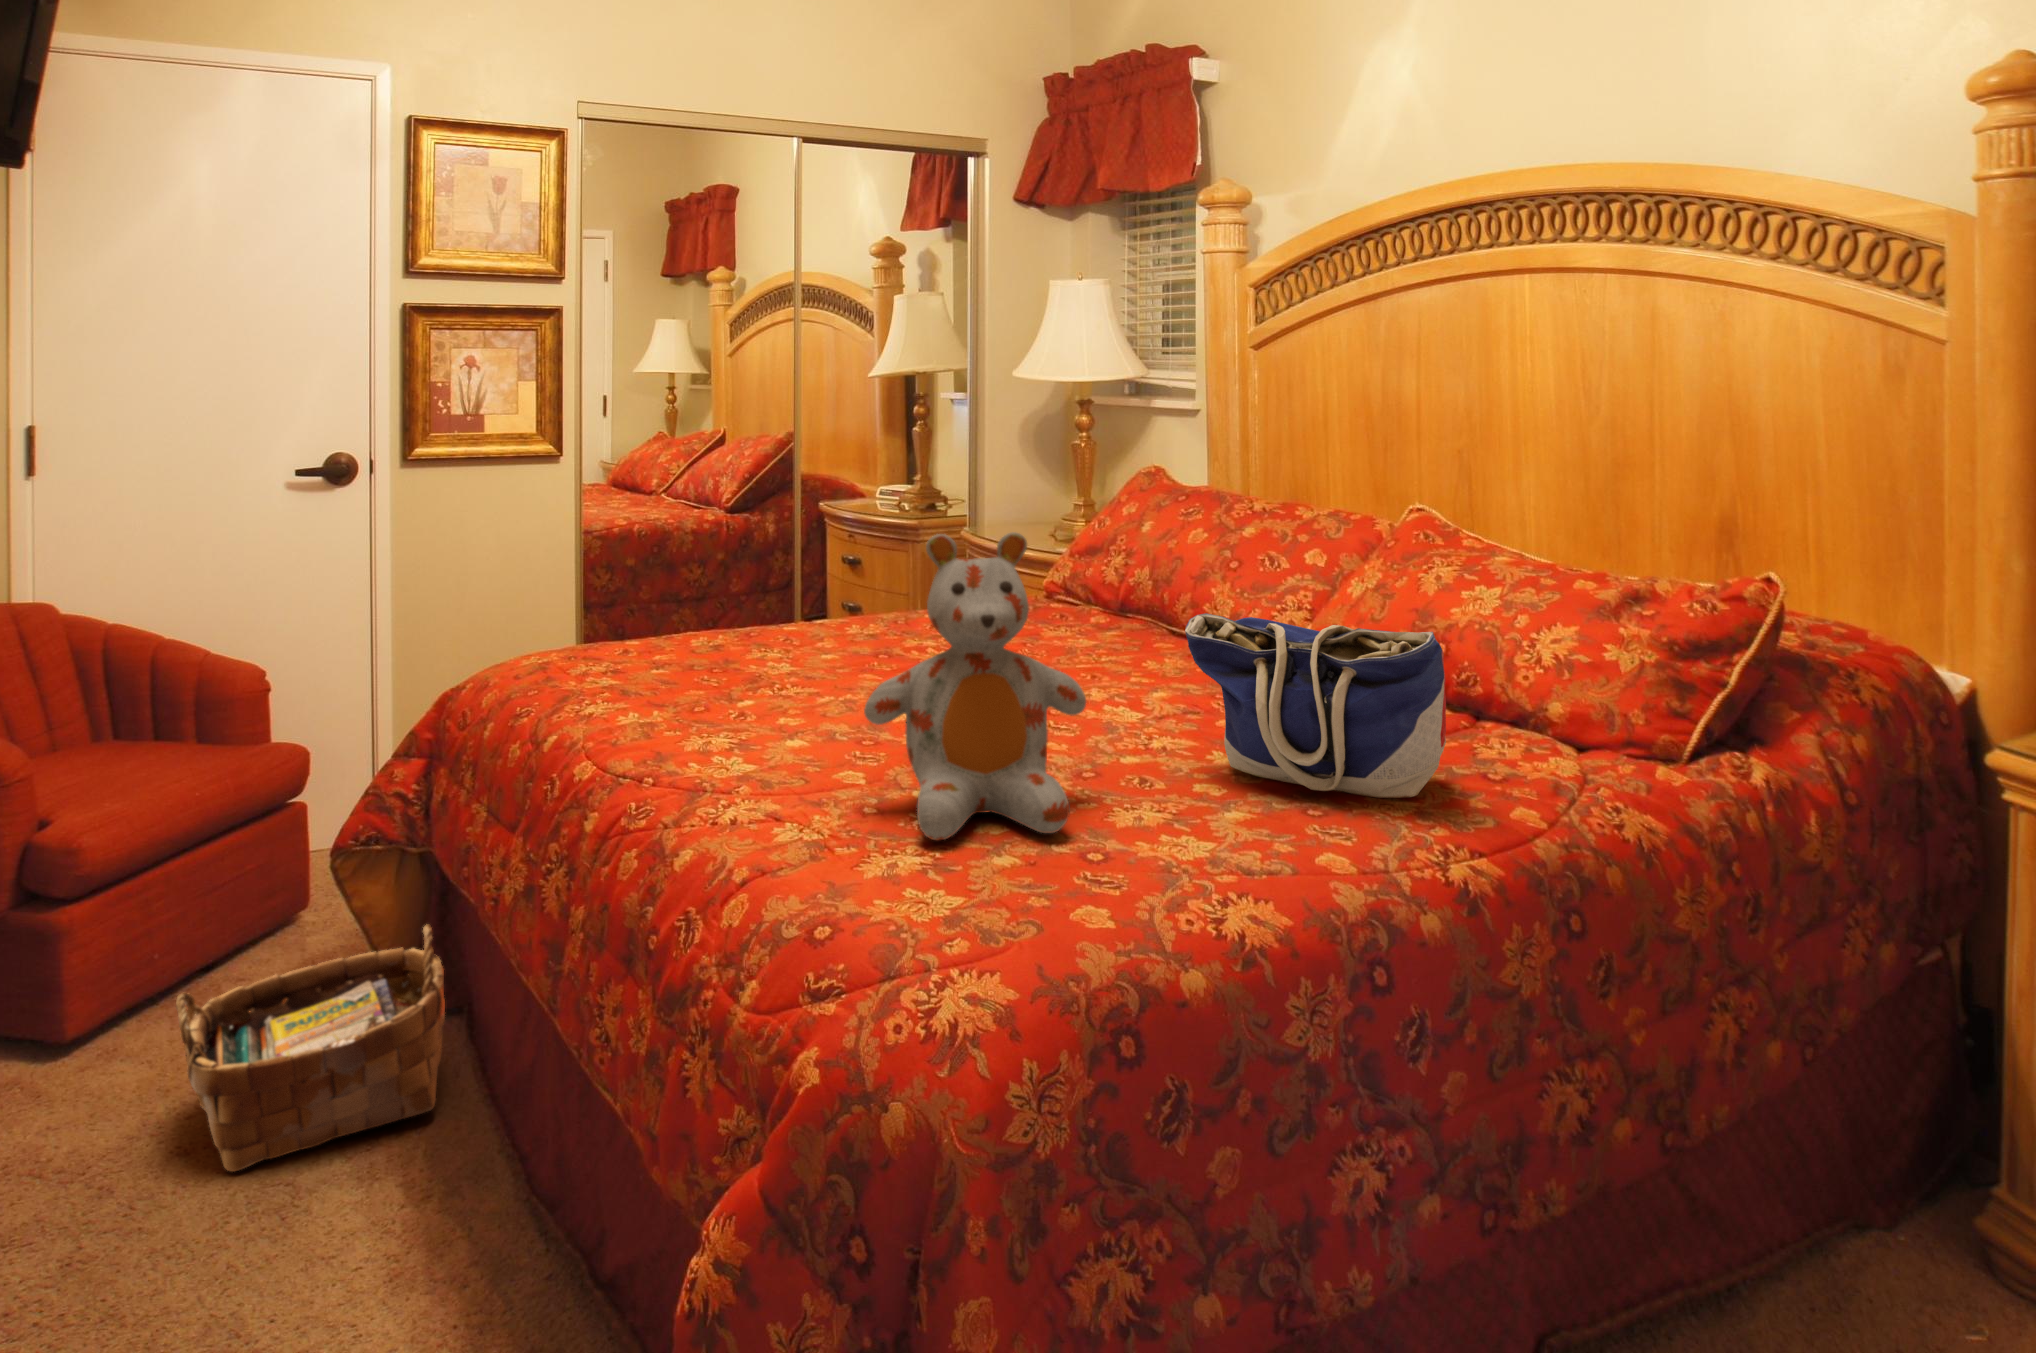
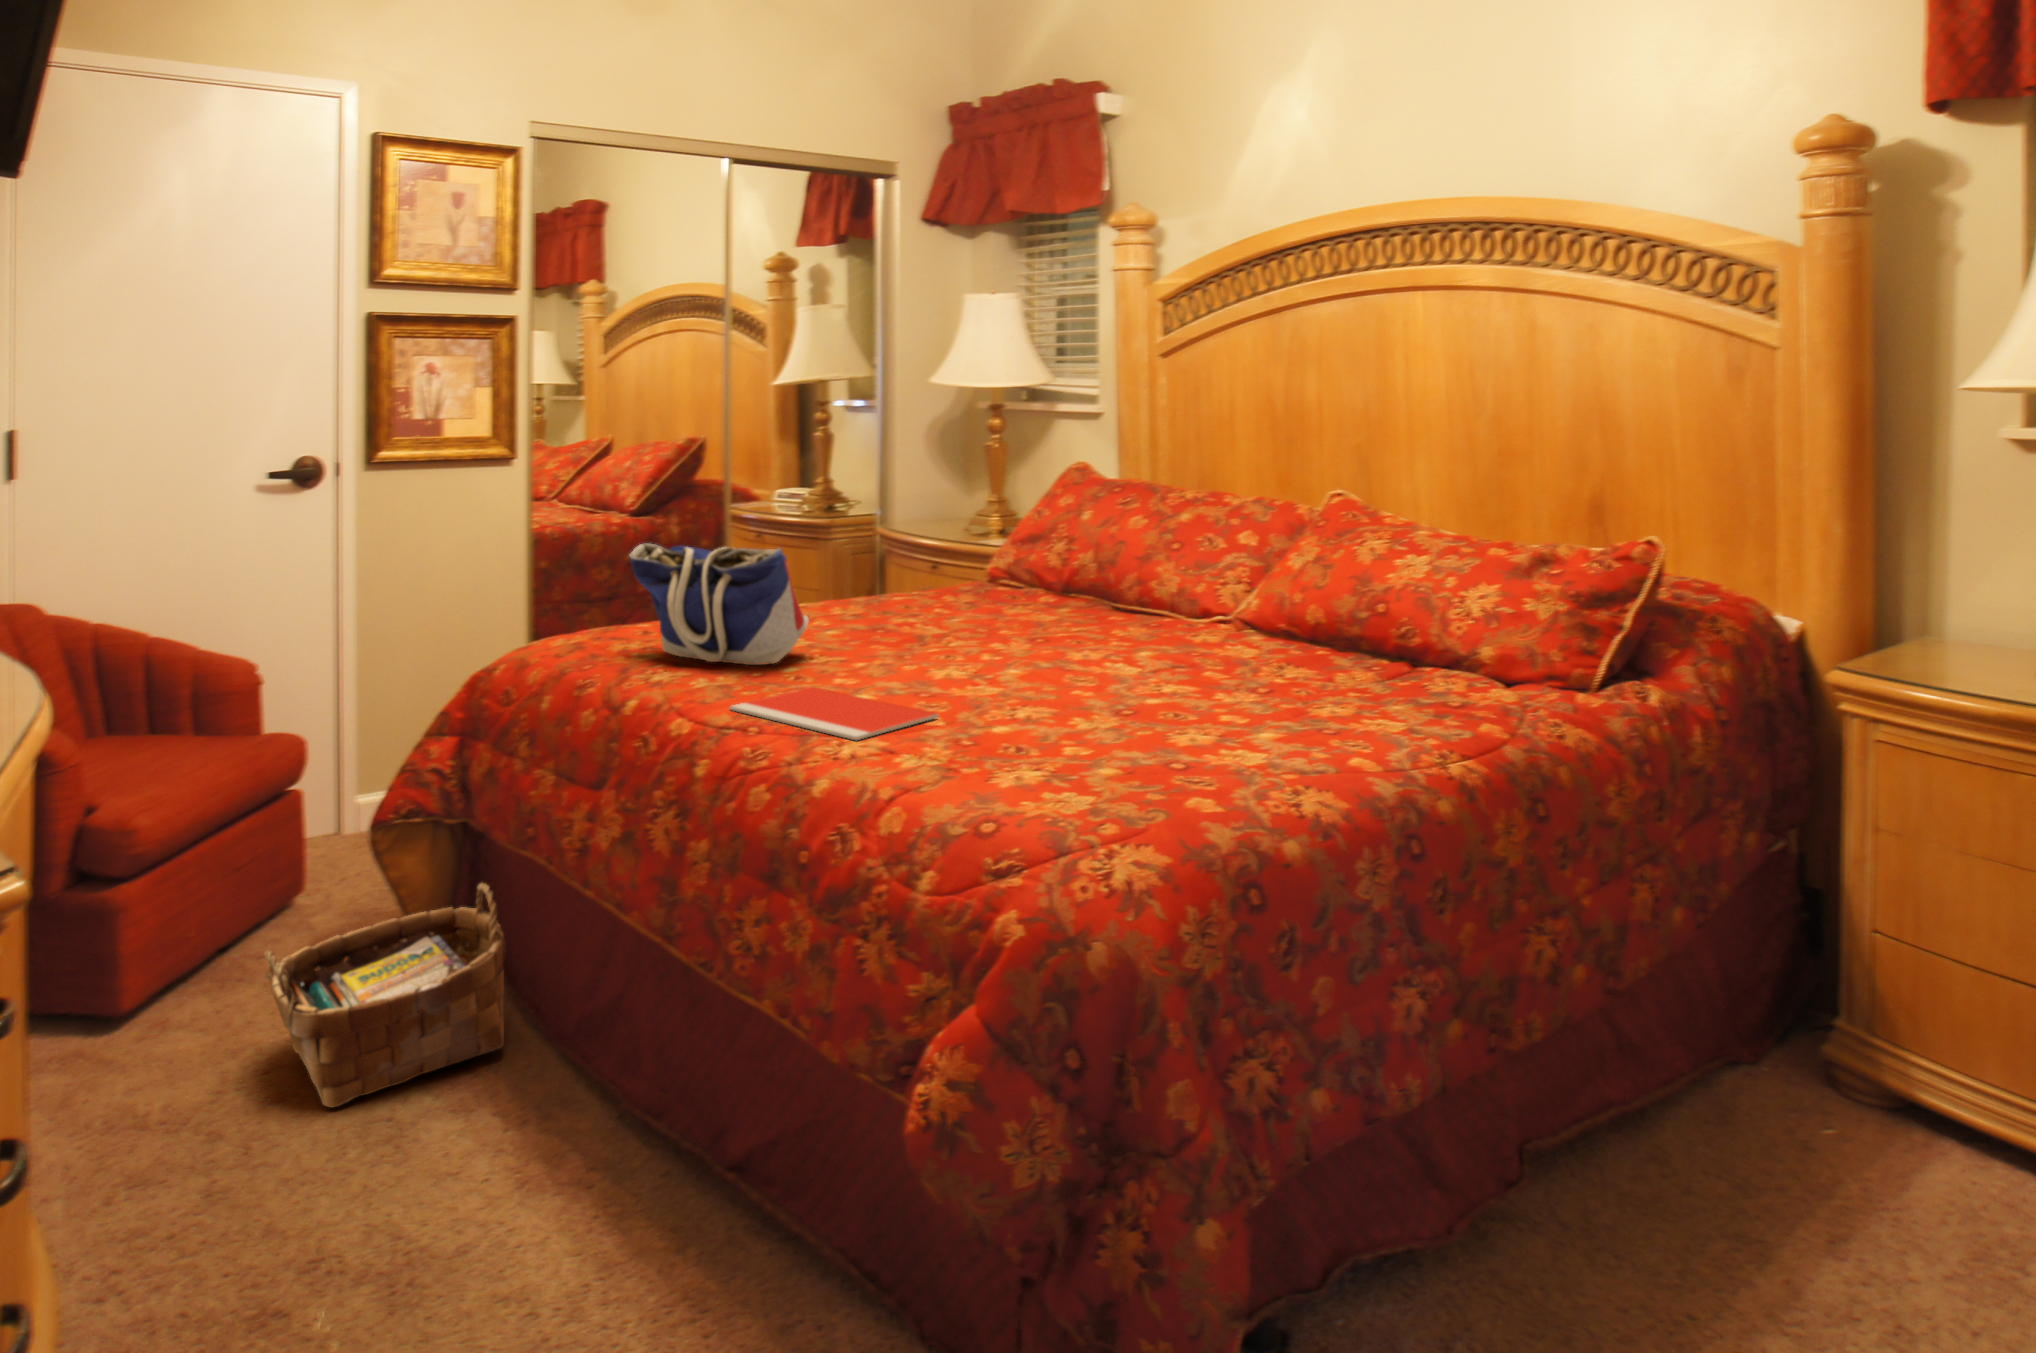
stuffed bear: present [864,532,1086,841] -> none [959,507,1143,761]
tote bag: present [1185,613,1446,798] -> present [630,543,809,665]
notebook: none [638,728,864,803] -> present [730,687,939,740]

